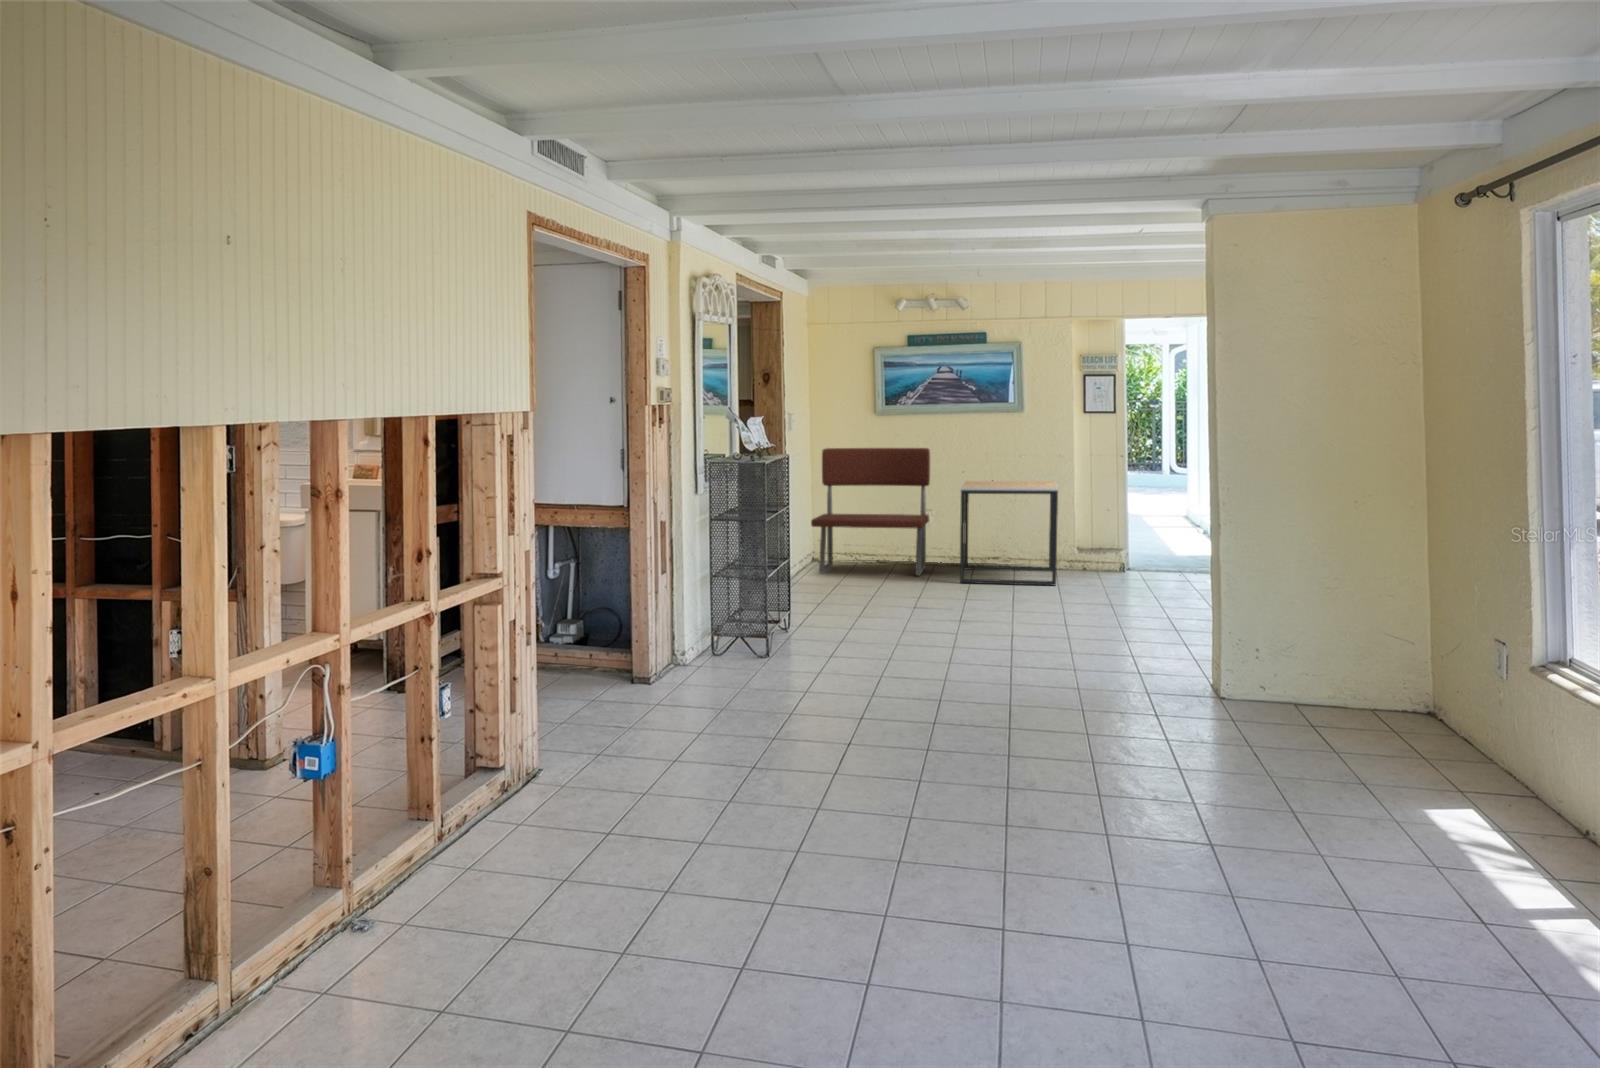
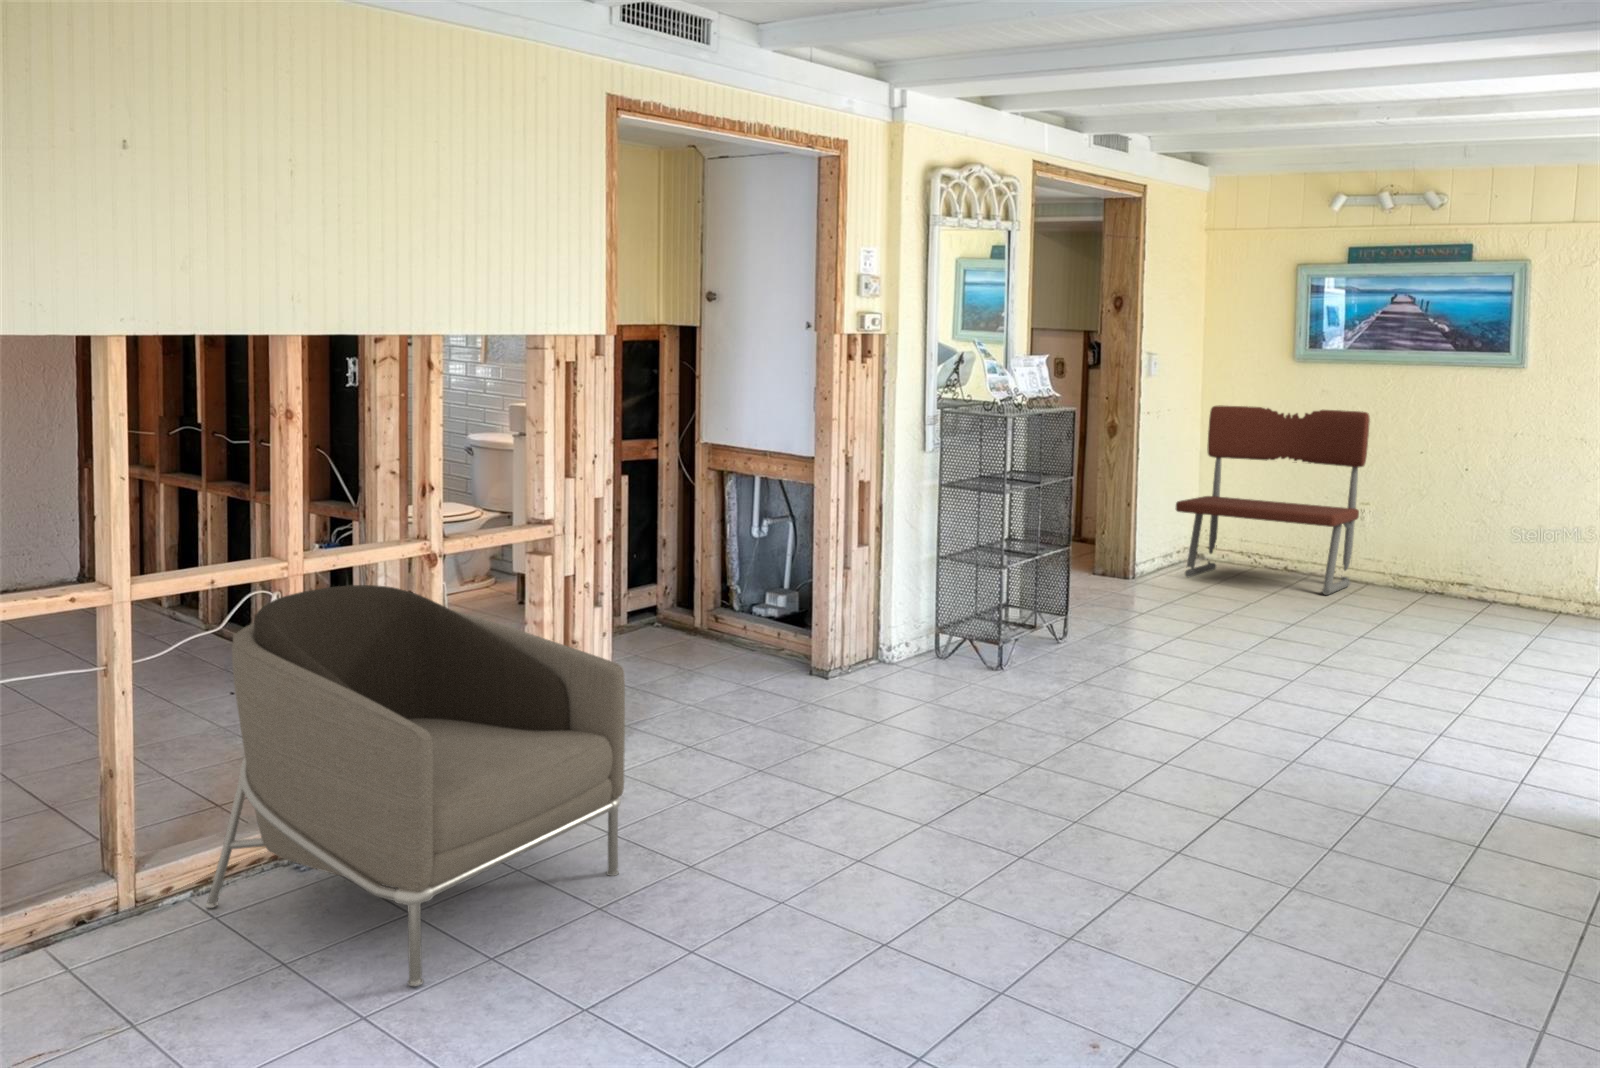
side table: present [960,481,1058,585] -> none [1381,464,1572,631]
armchair: none [304,650,658,1002] -> present [206,585,625,986]

